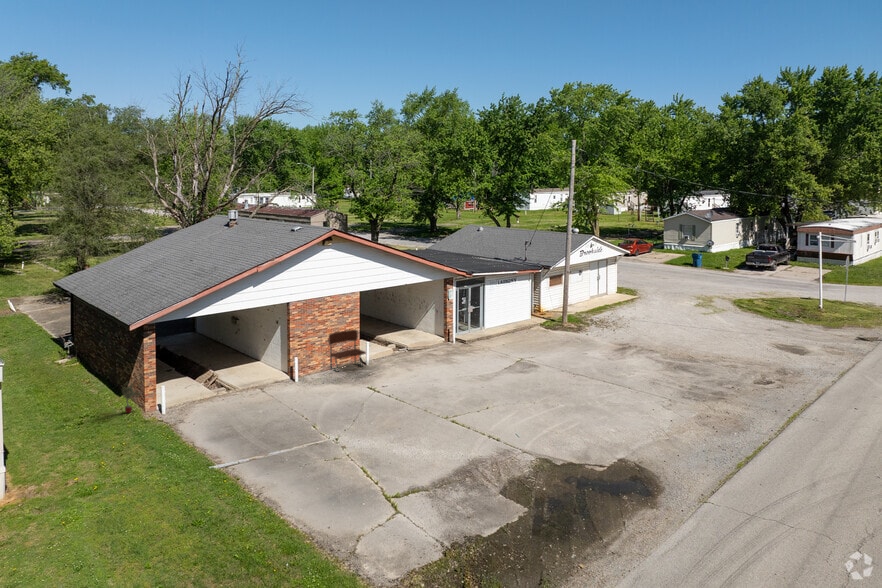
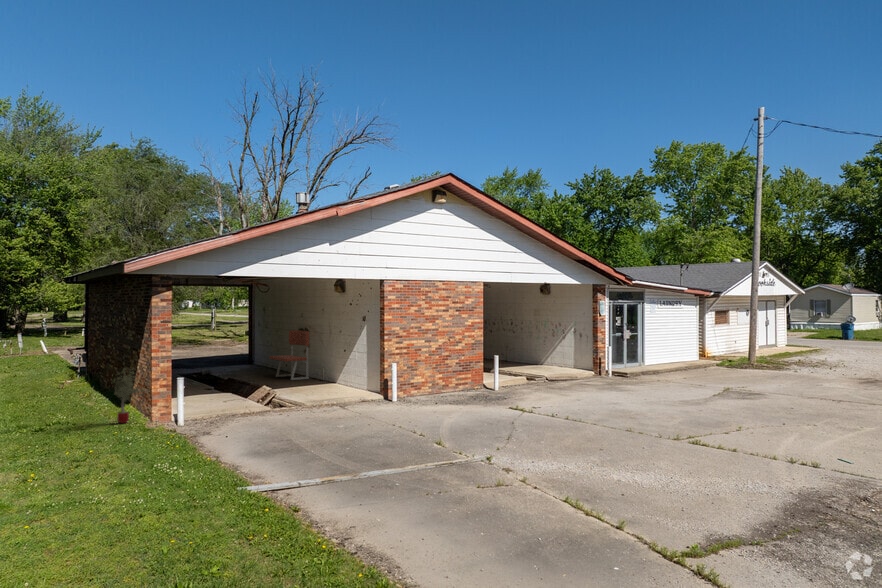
bench: present [329,330,366,371] -> present [269,330,309,380]

